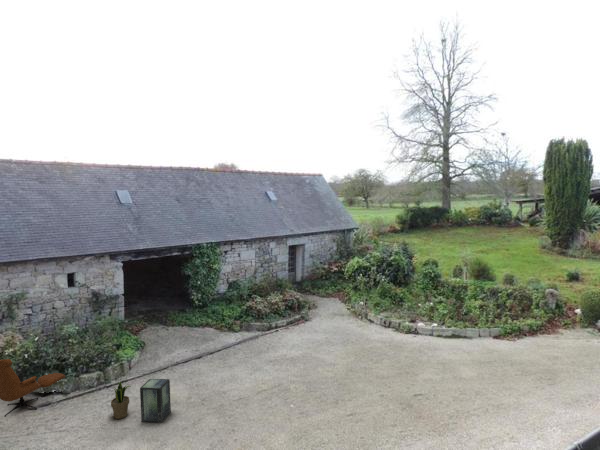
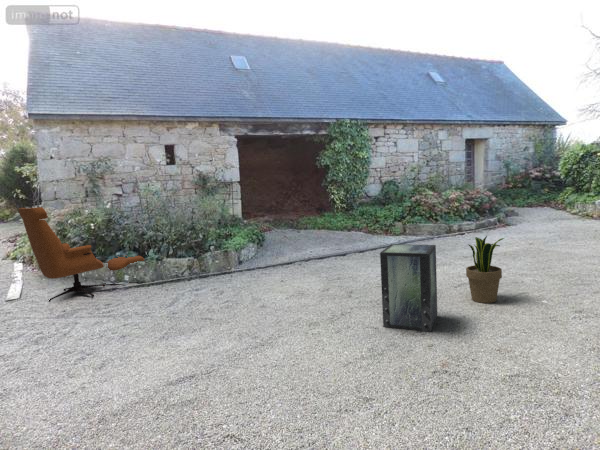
storage box: present [140,379,171,423] -> present [380,244,437,332]
potted plant: present [111,382,130,419] -> present [466,236,504,303]

